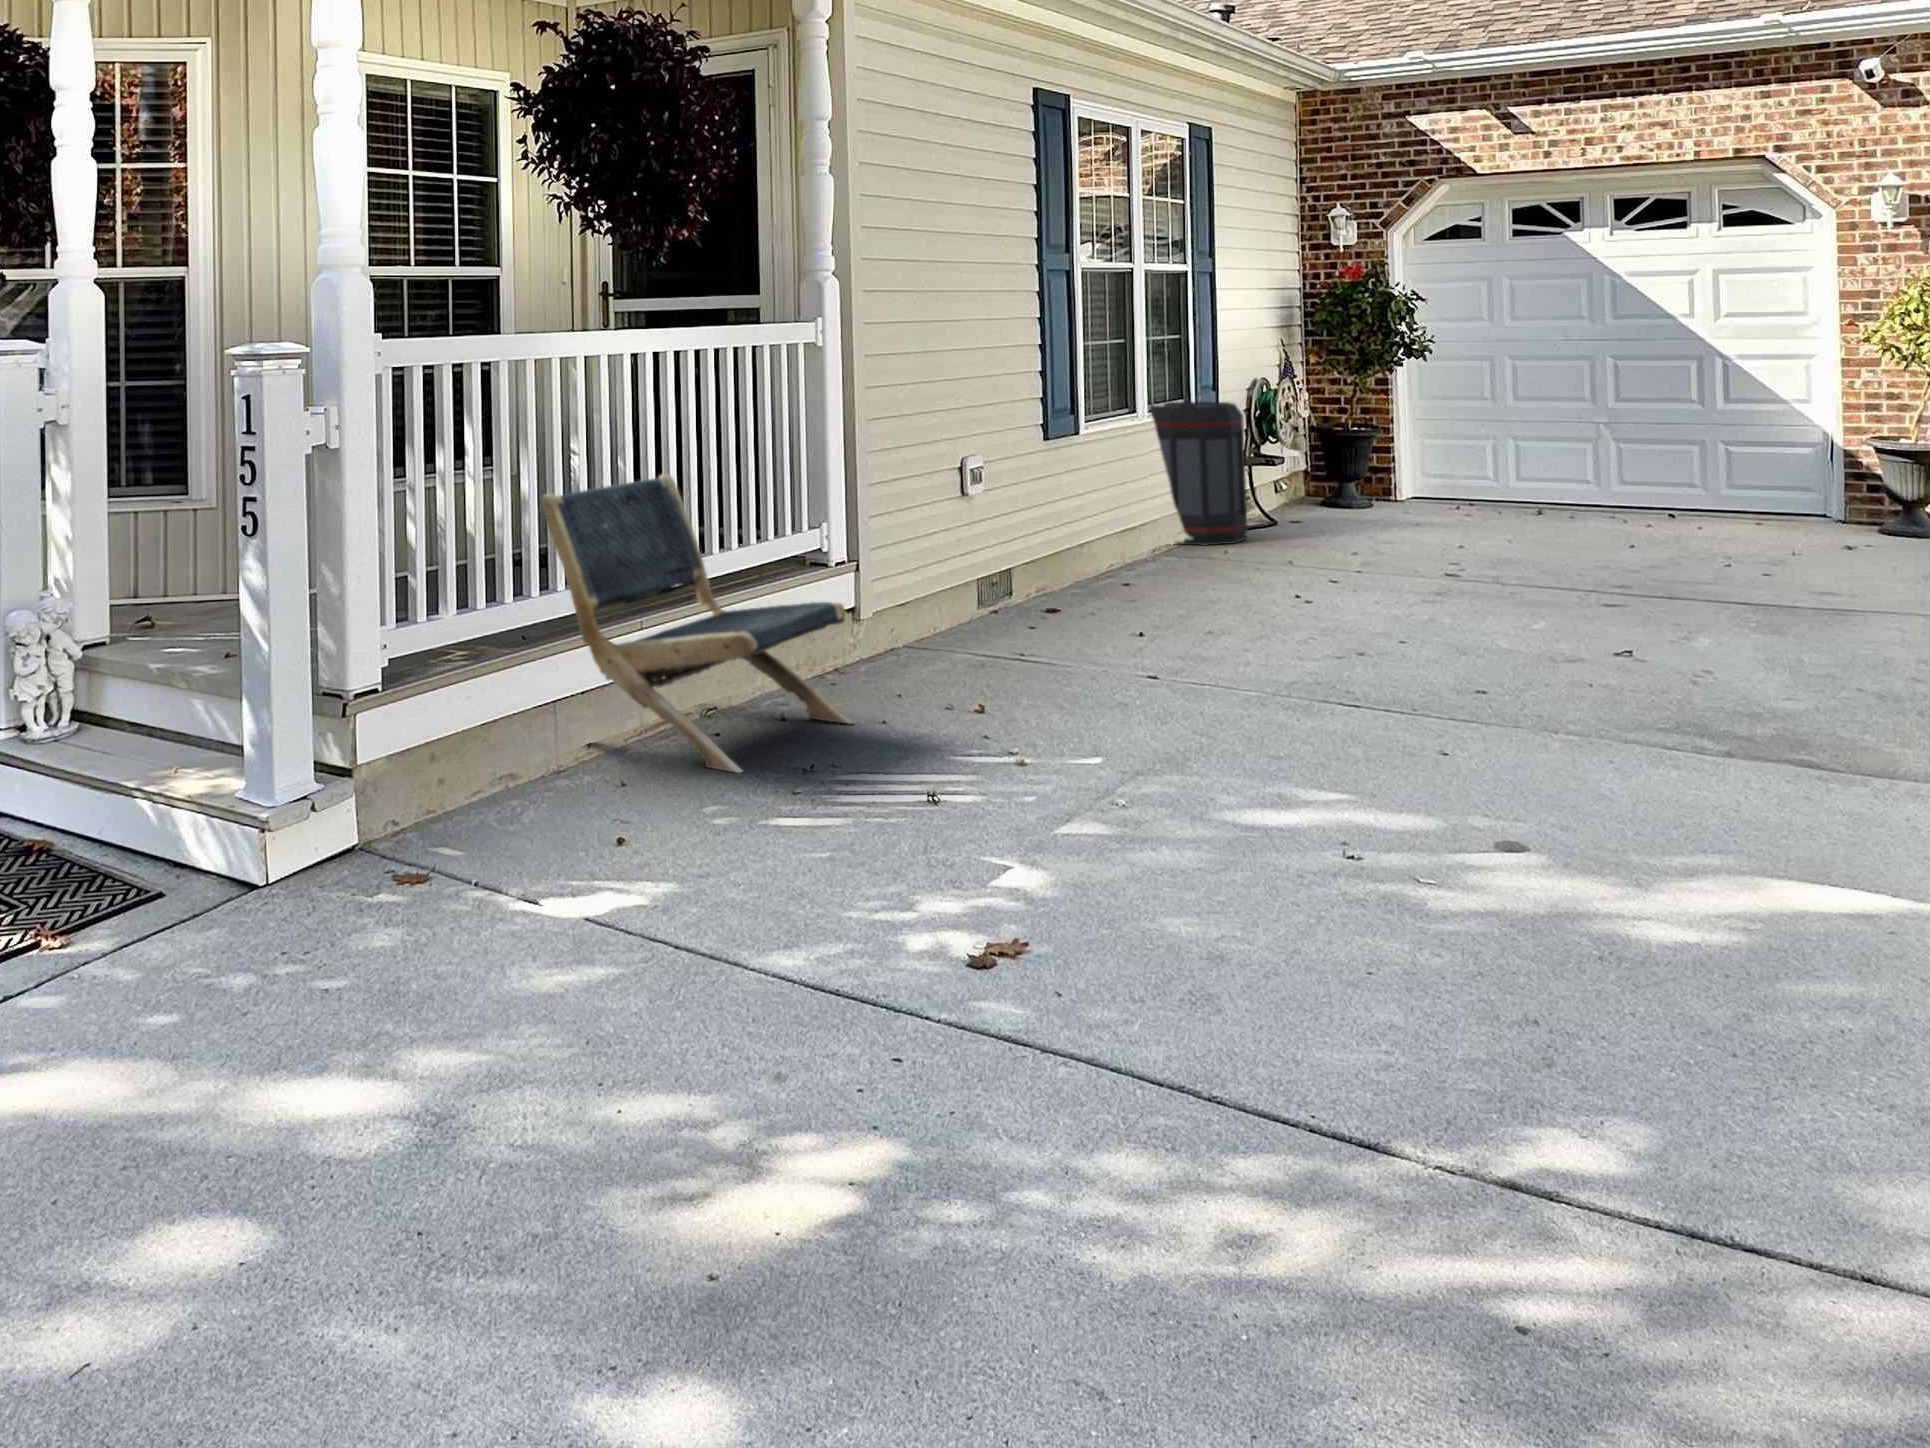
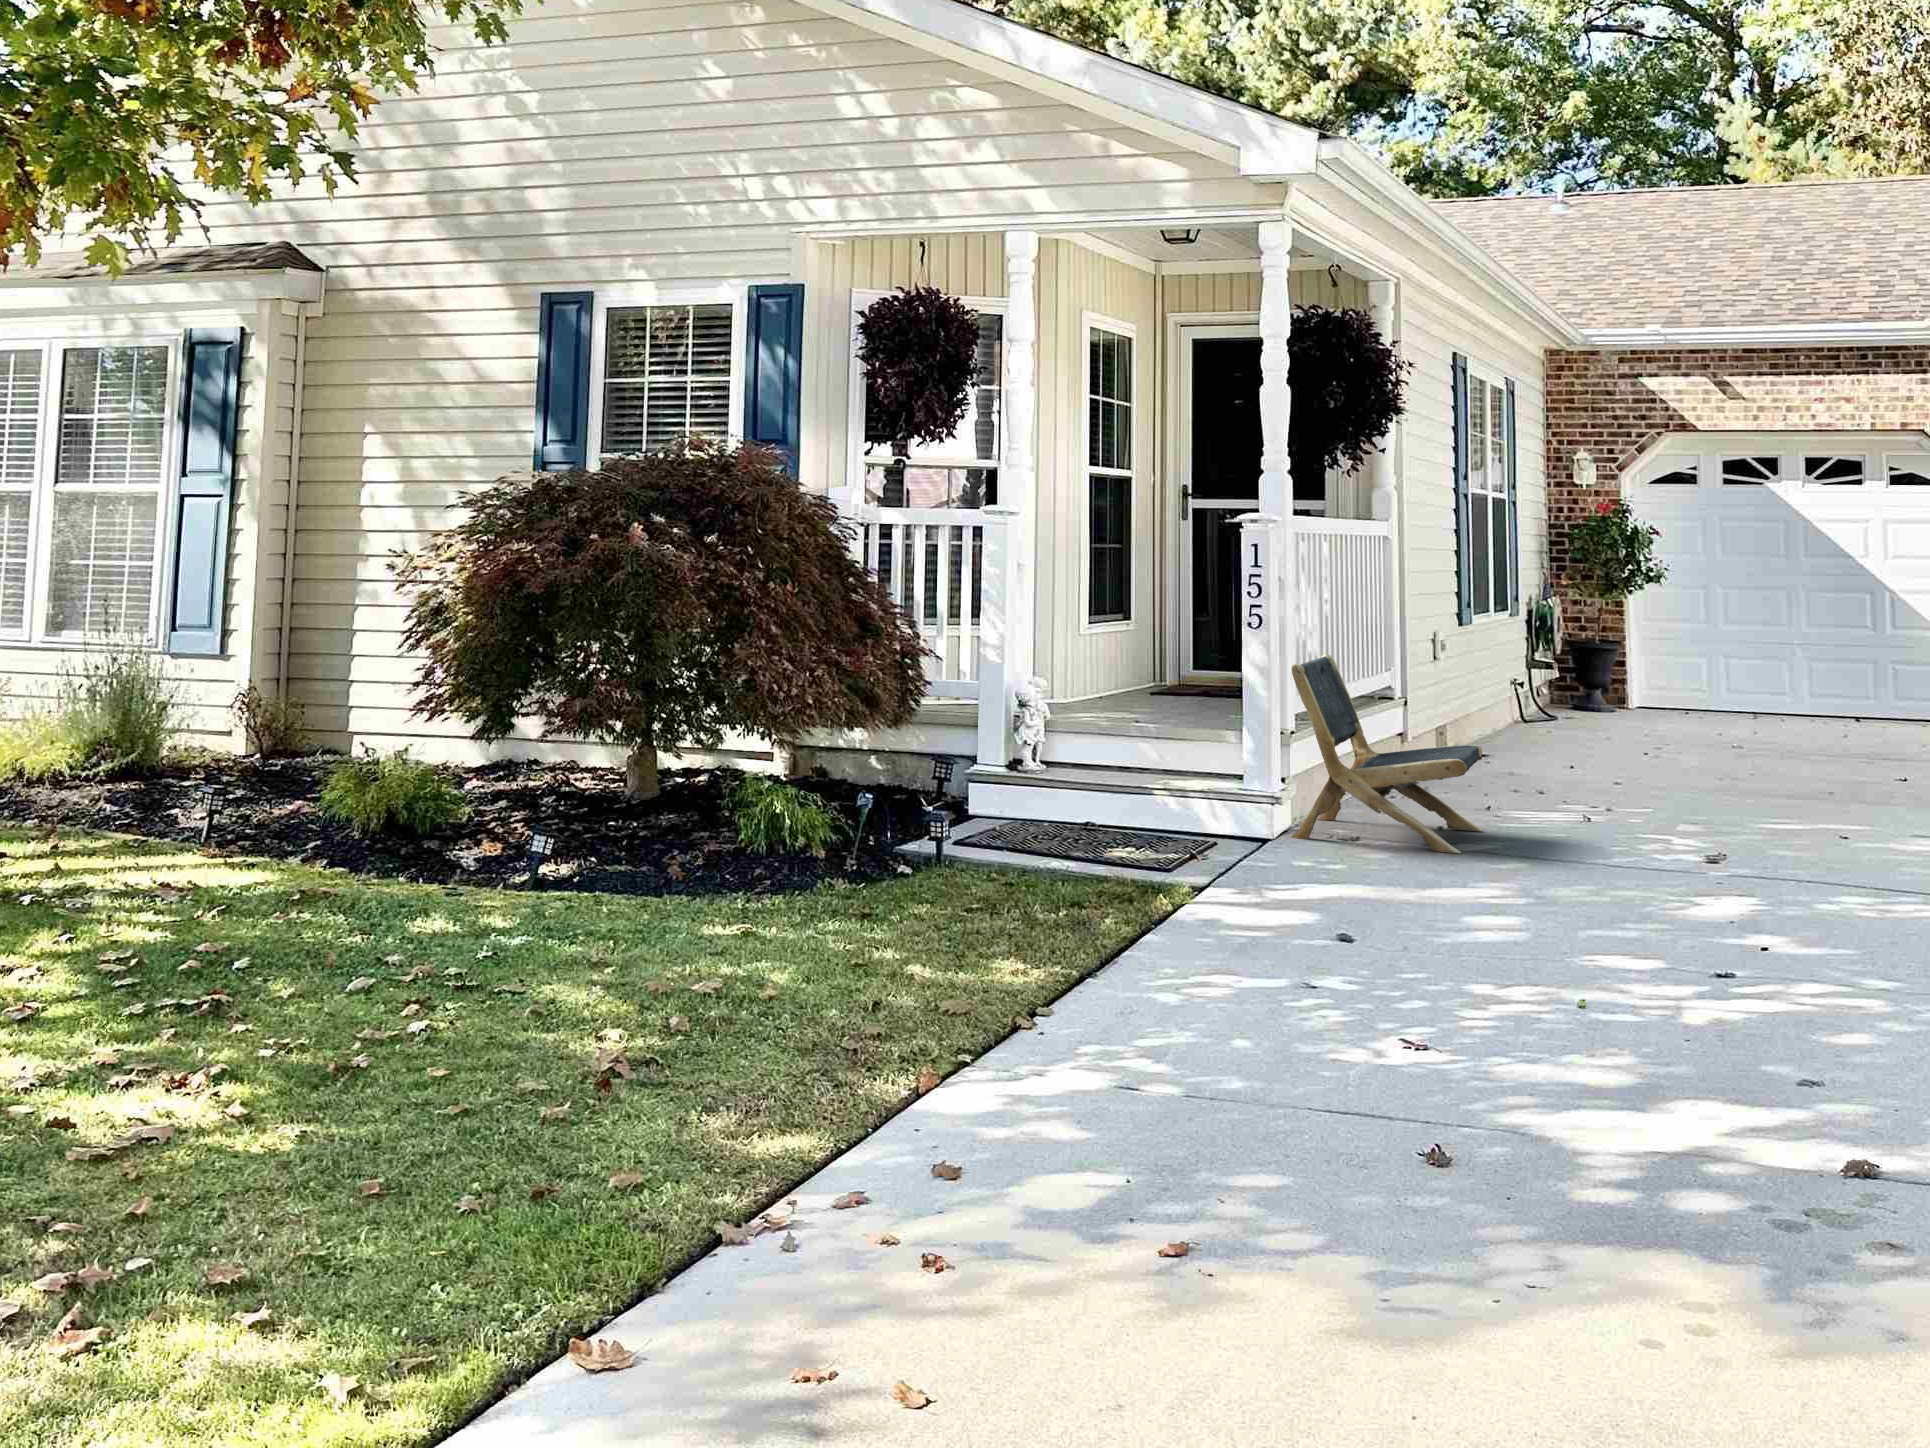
trash can: present [1149,402,1247,545] -> none [1480,615,1567,735]

